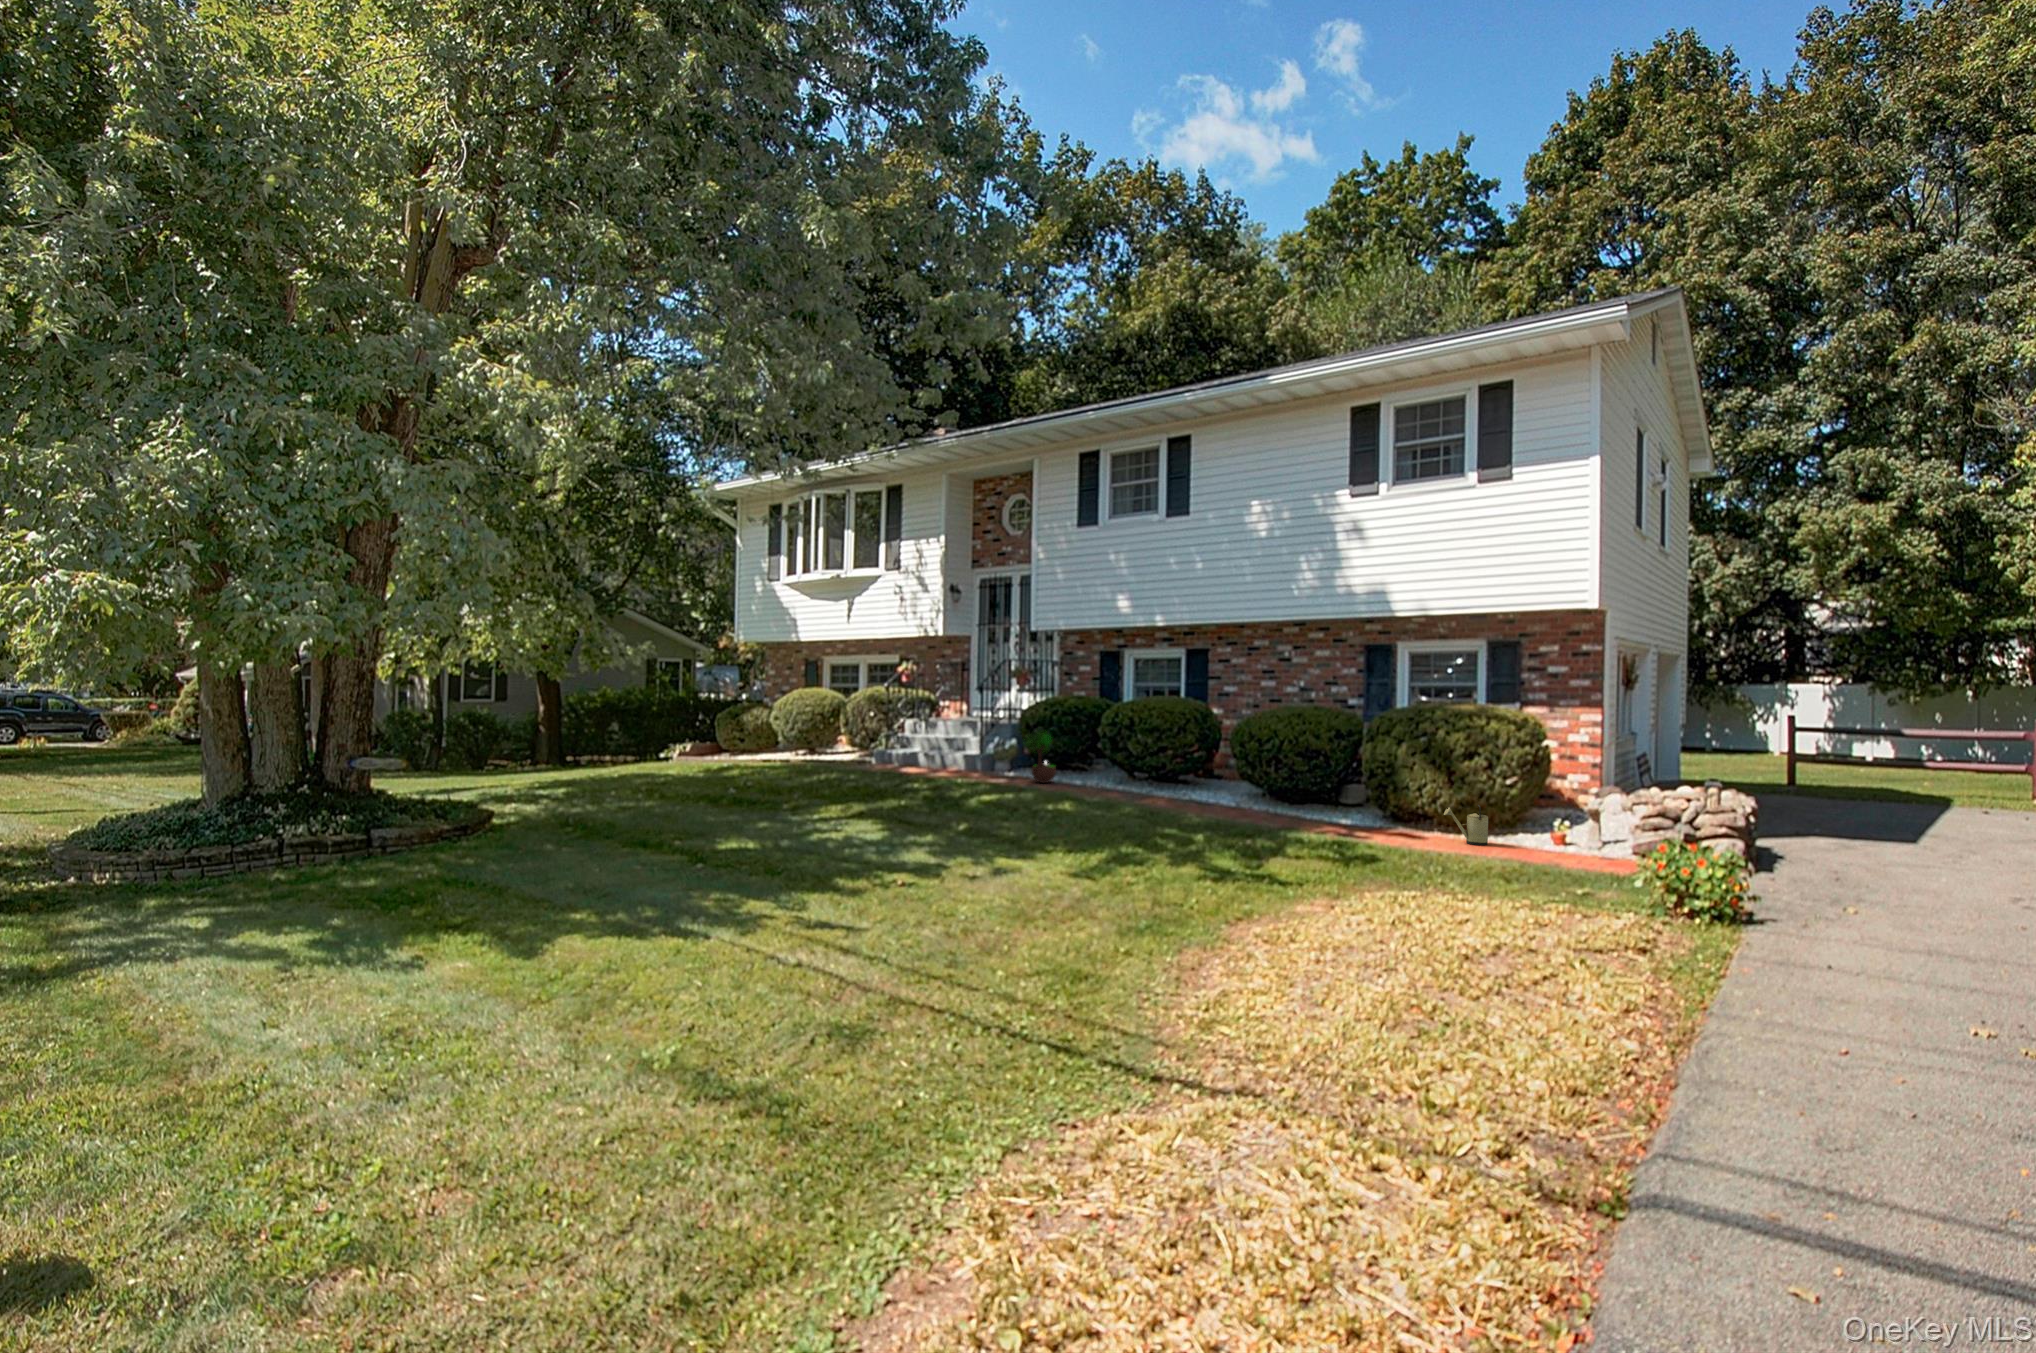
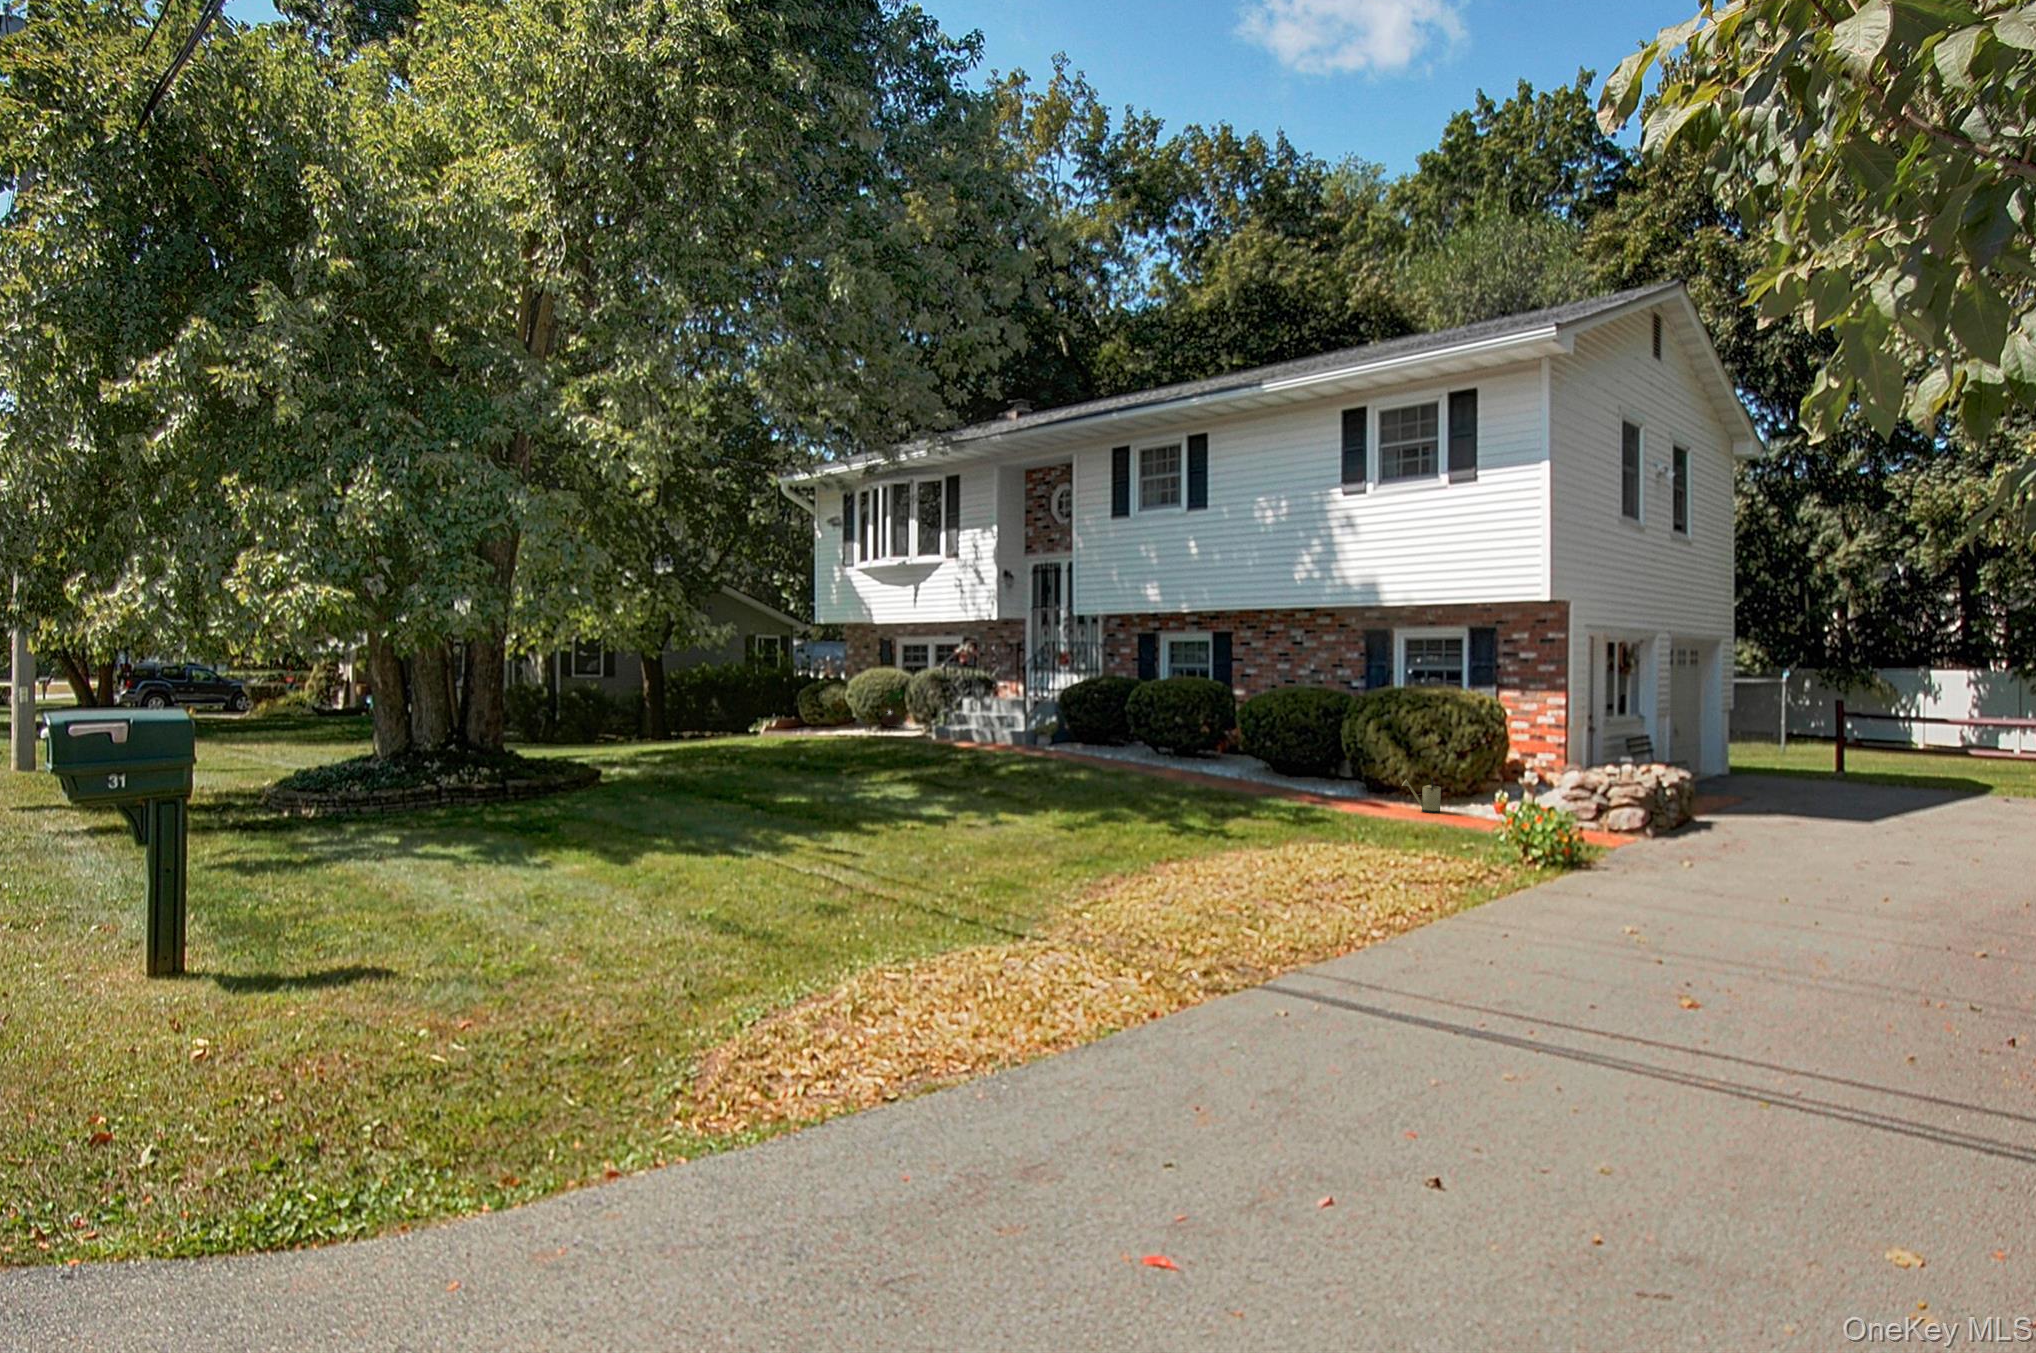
potted tree: present [1025,731,1056,783] -> present [882,689,903,727]

